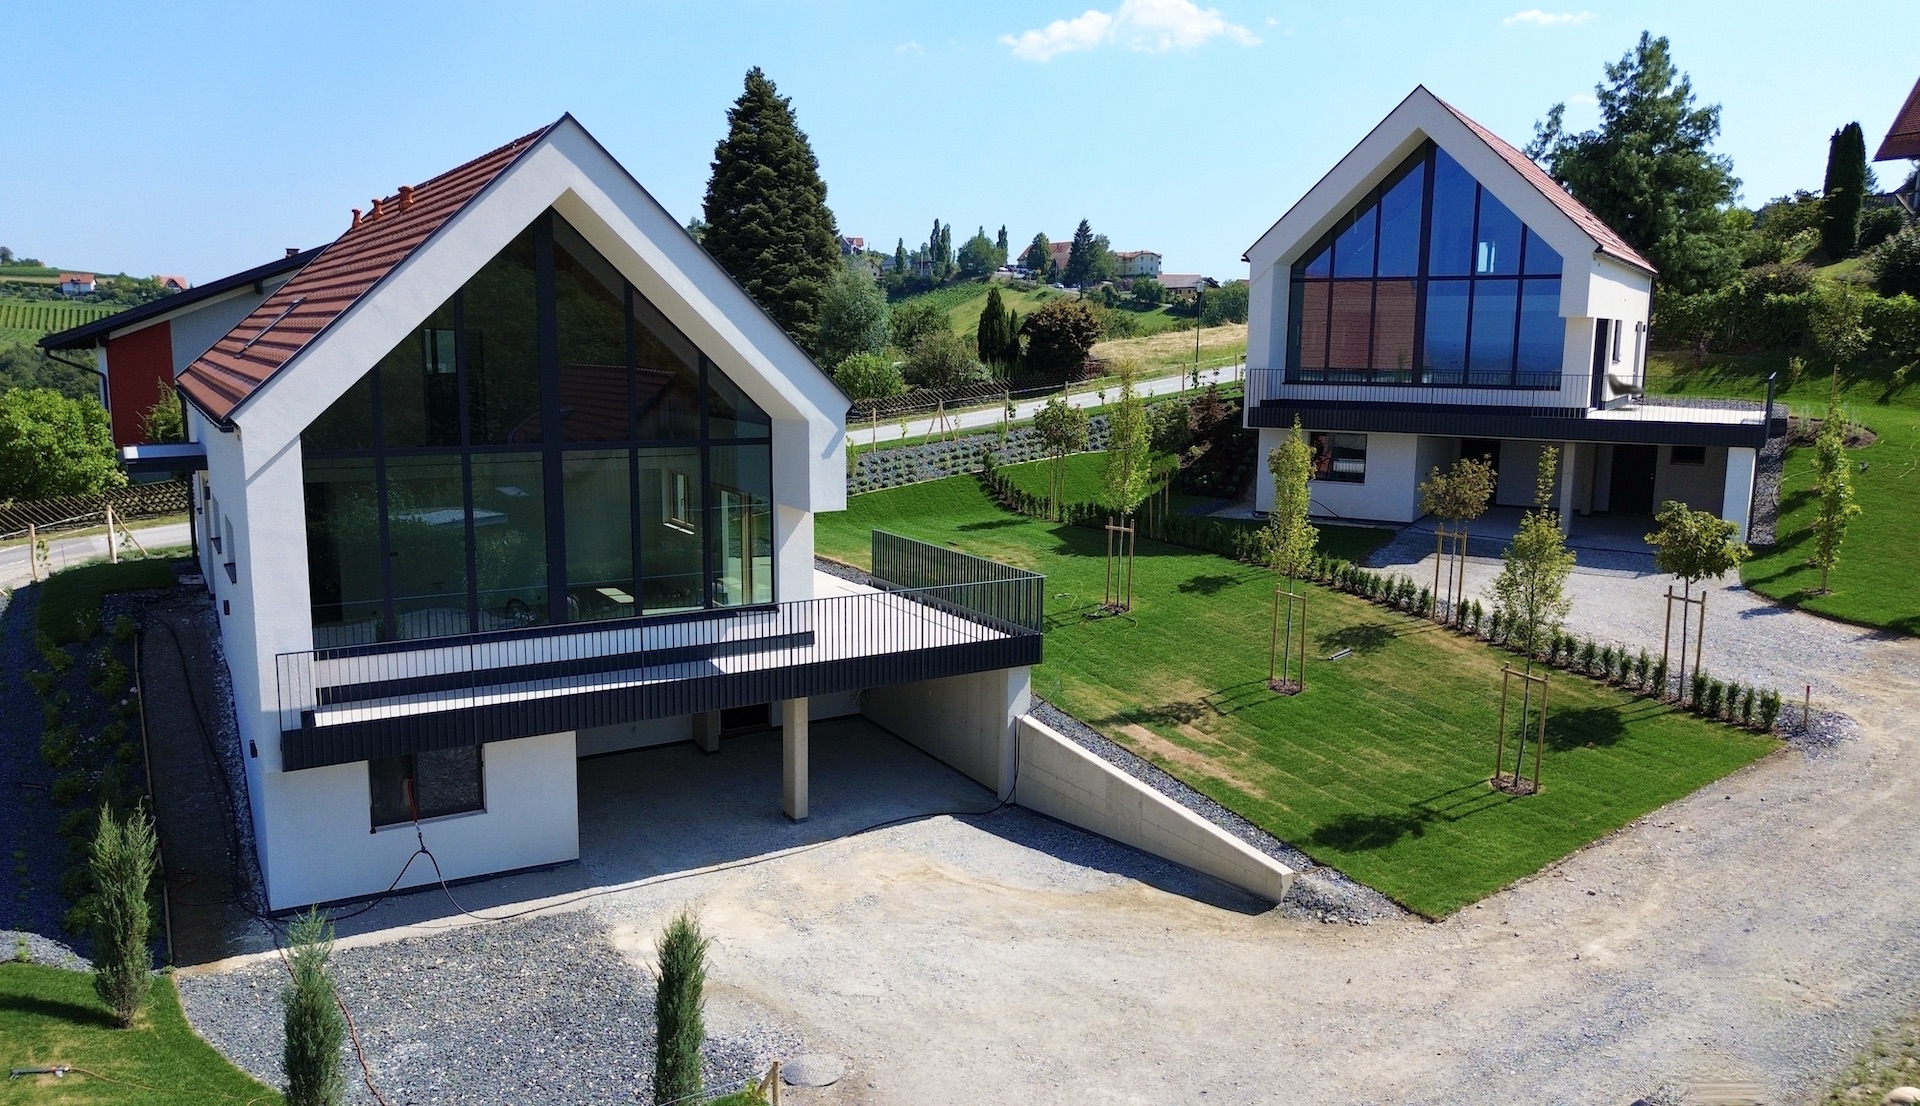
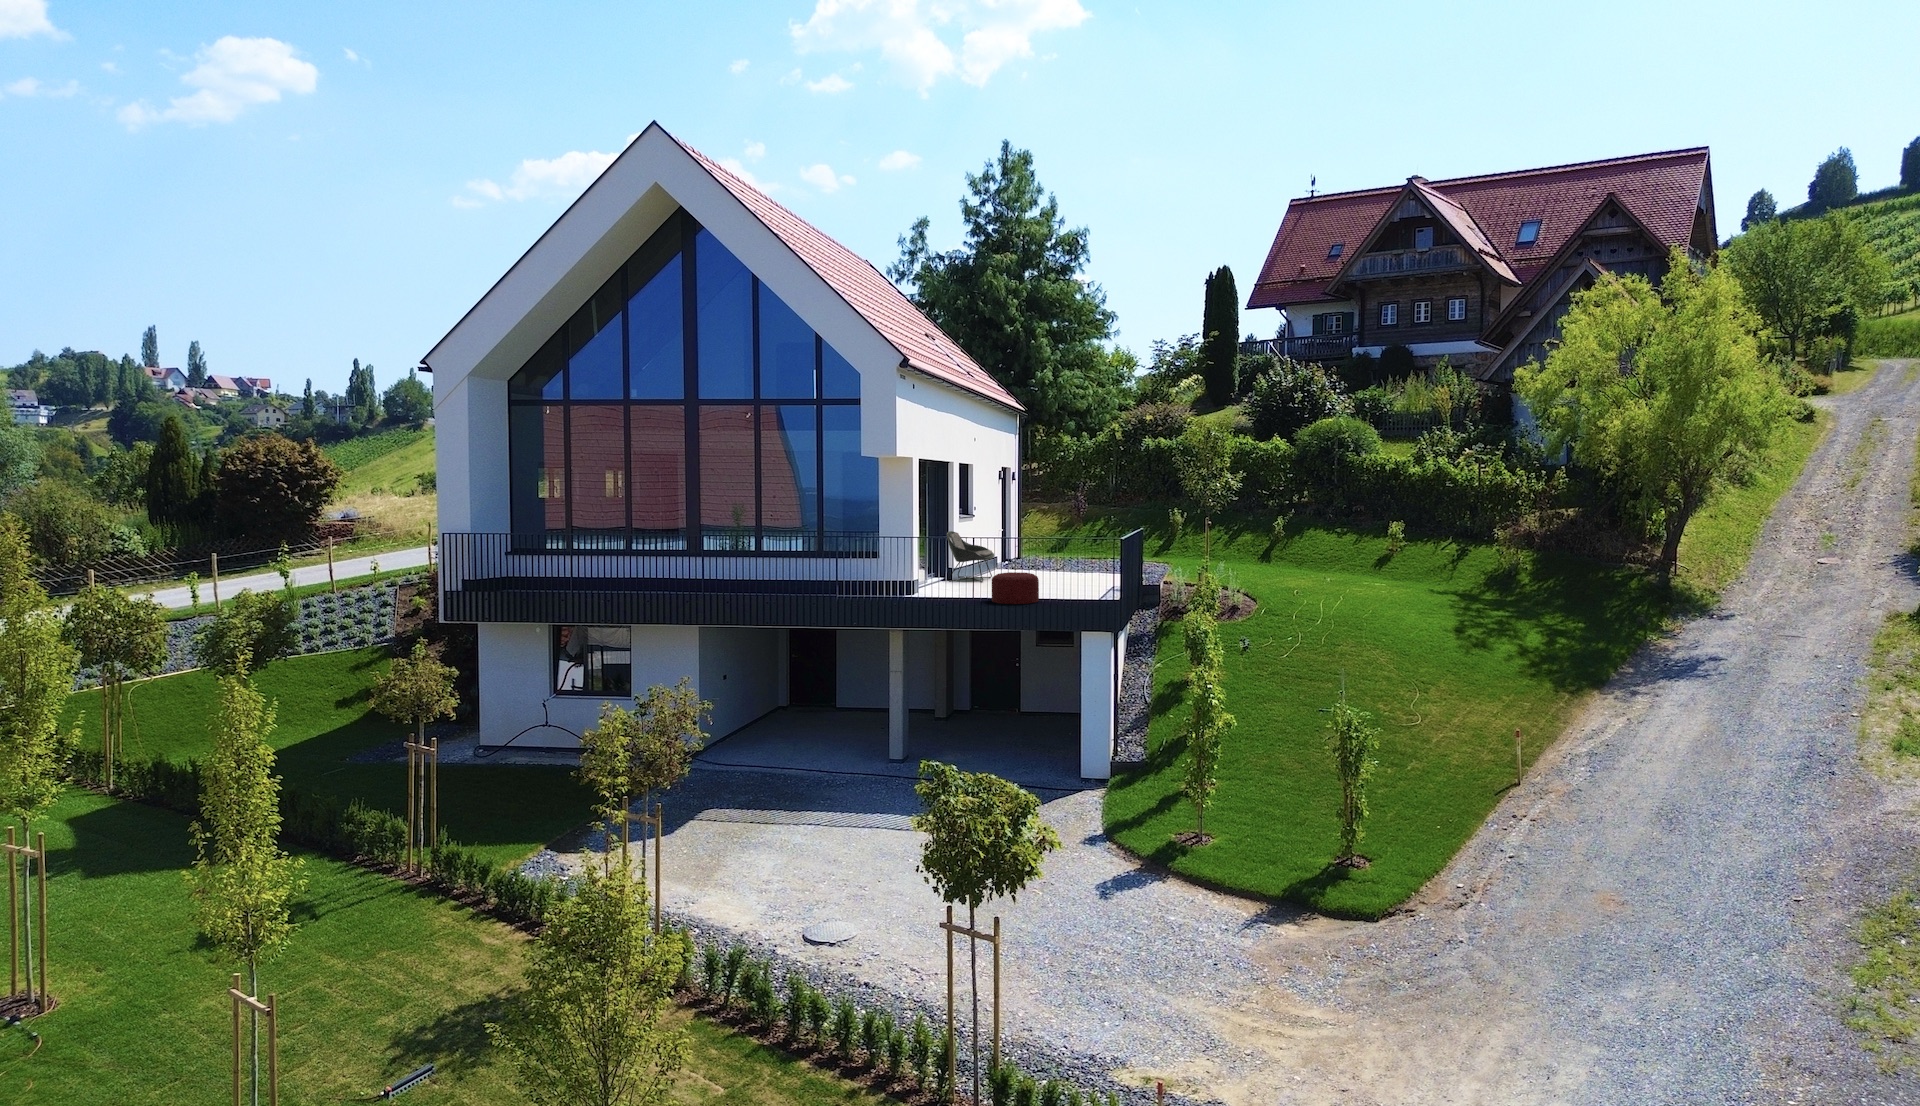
ottoman: none [1655,402,1696,424] -> present [992,572,1039,604]

